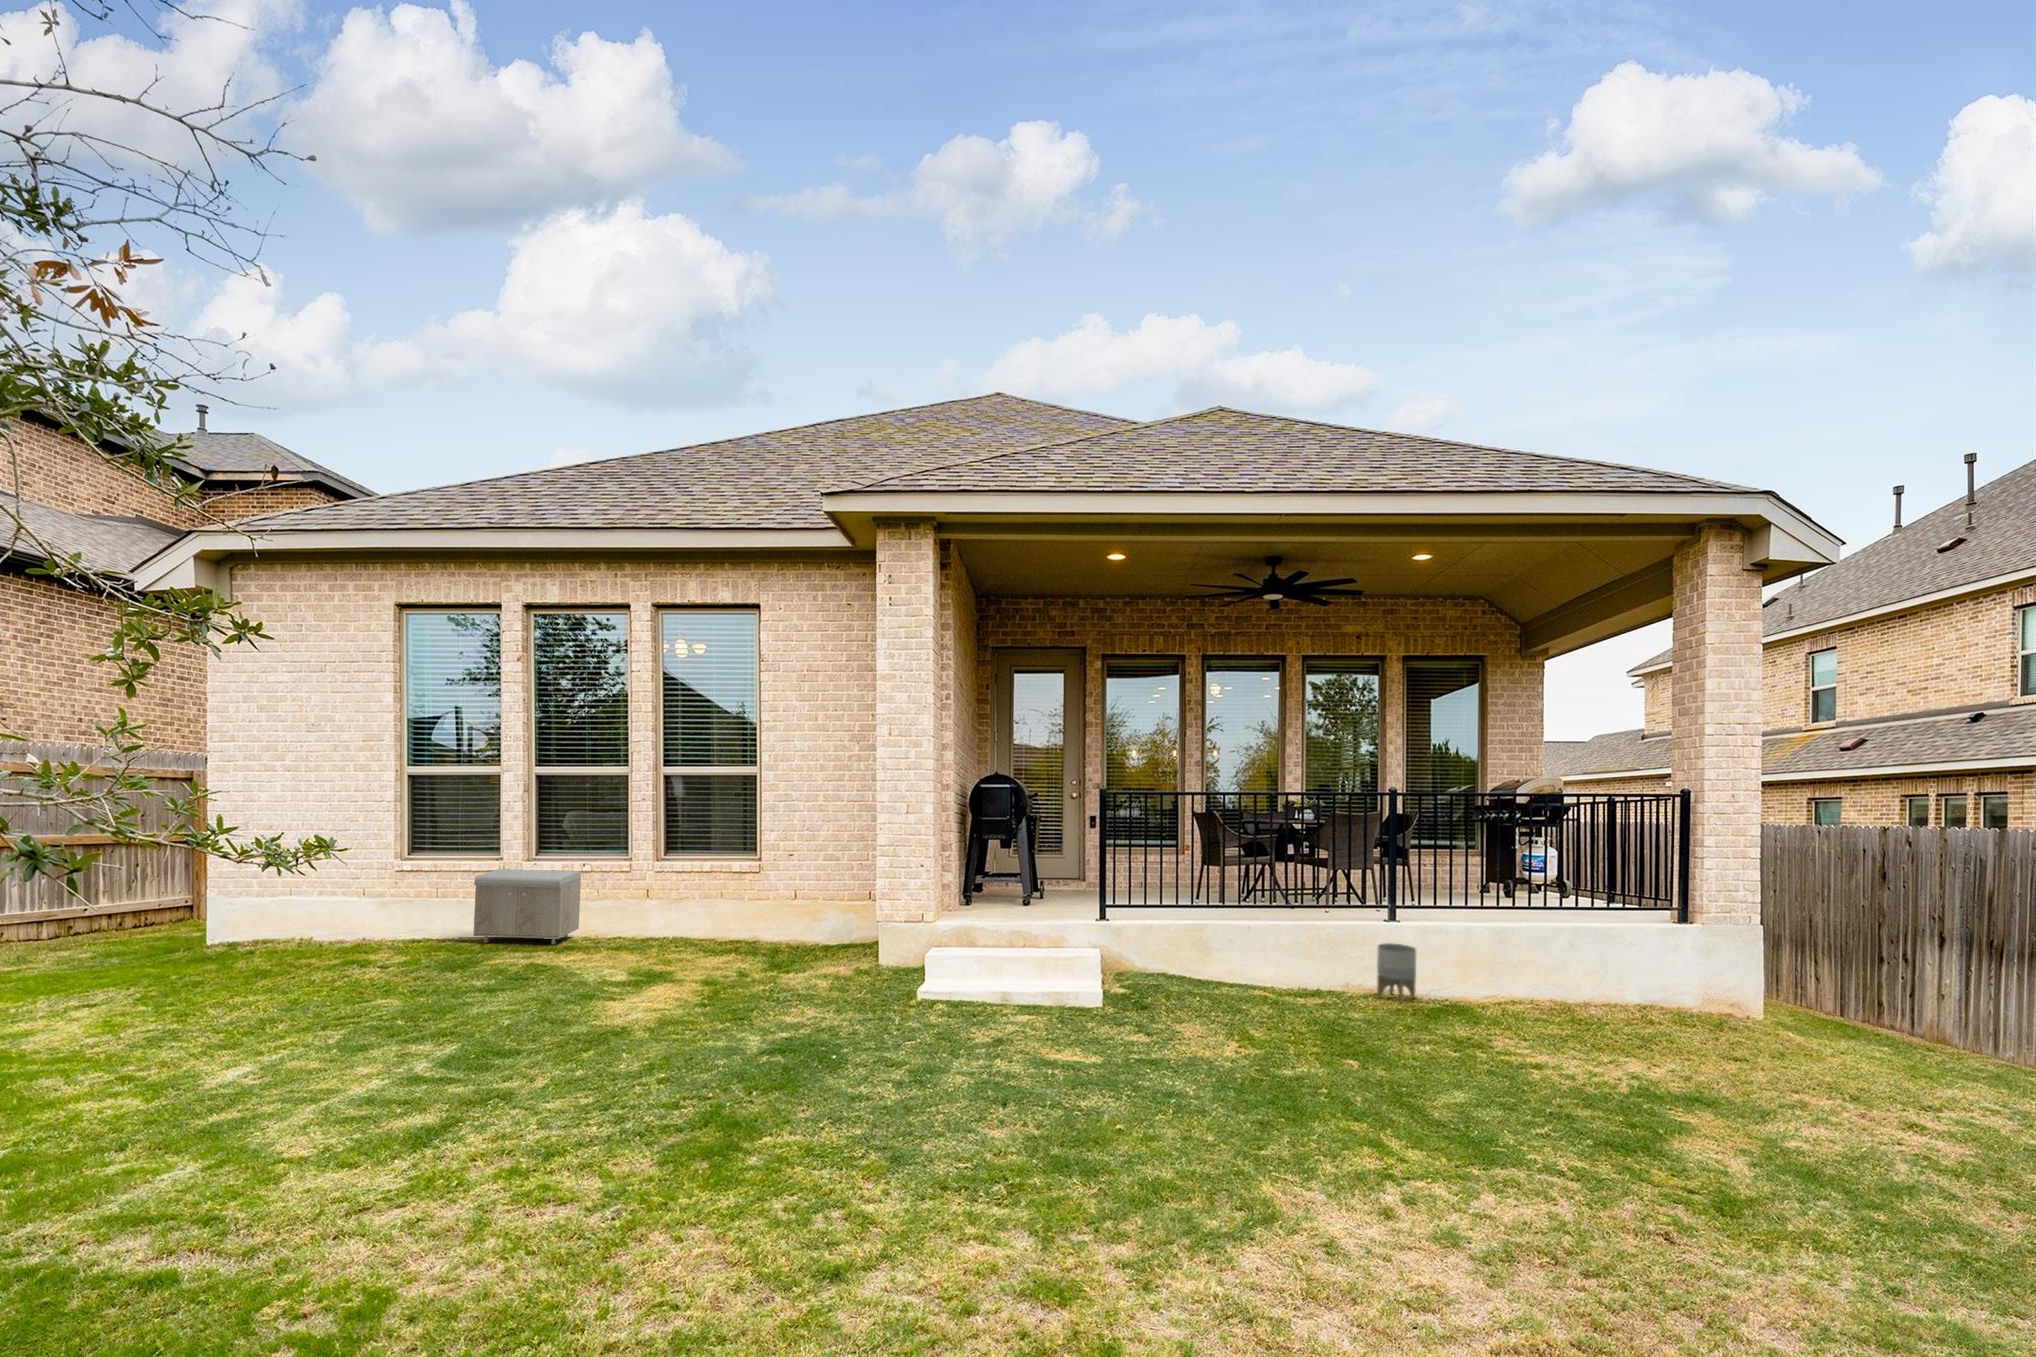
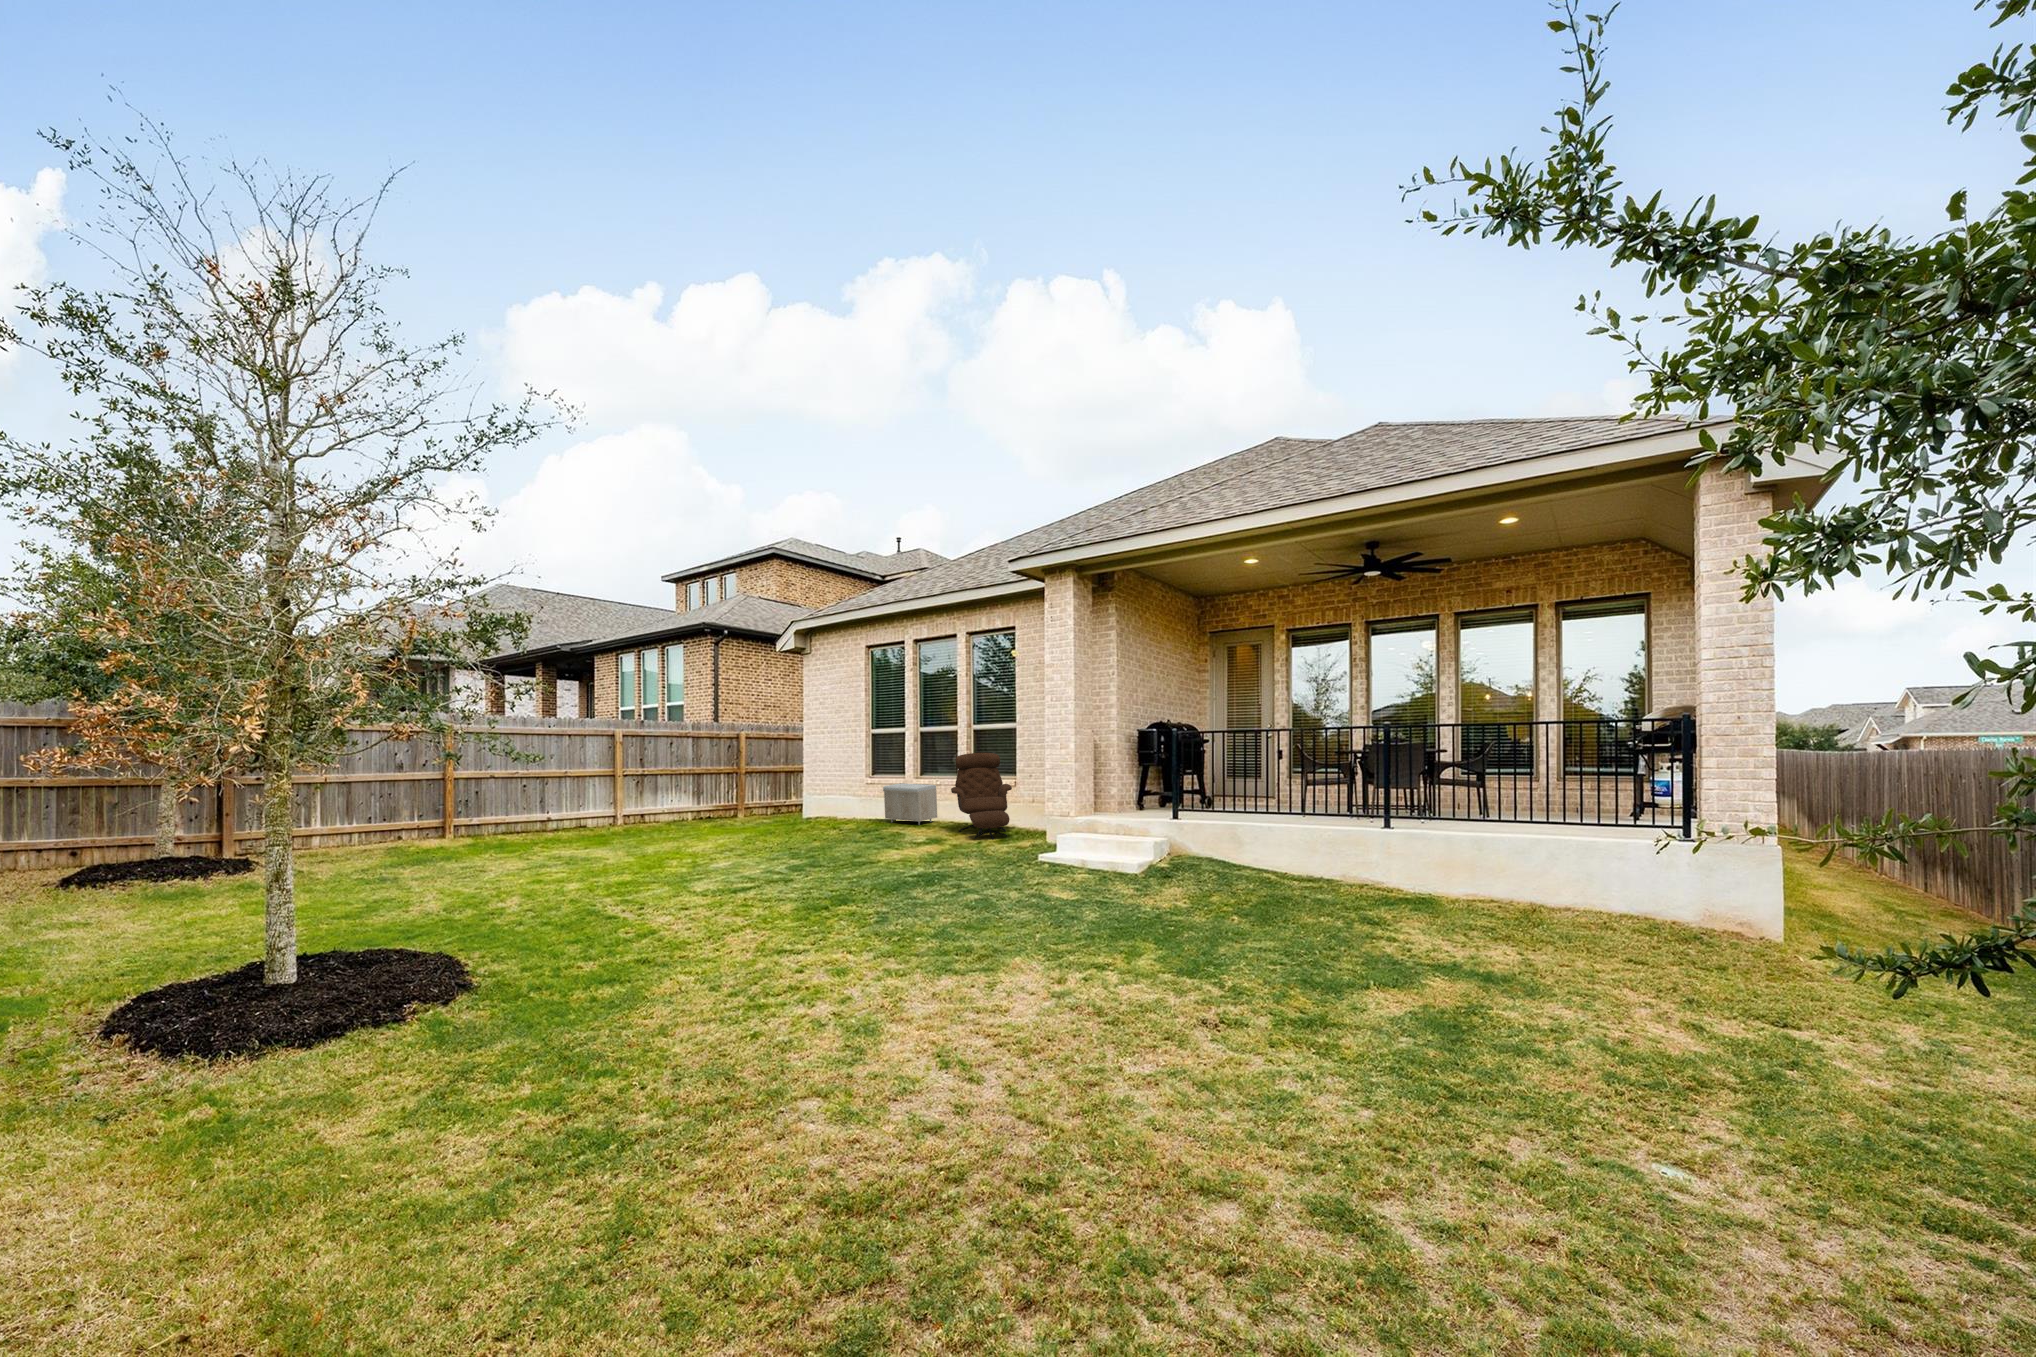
lounge chair: none [642,816,773,966] -> present [951,753,1012,839]
planter: present [1377,943,1416,1003] -> none [1361,845,1394,890]

